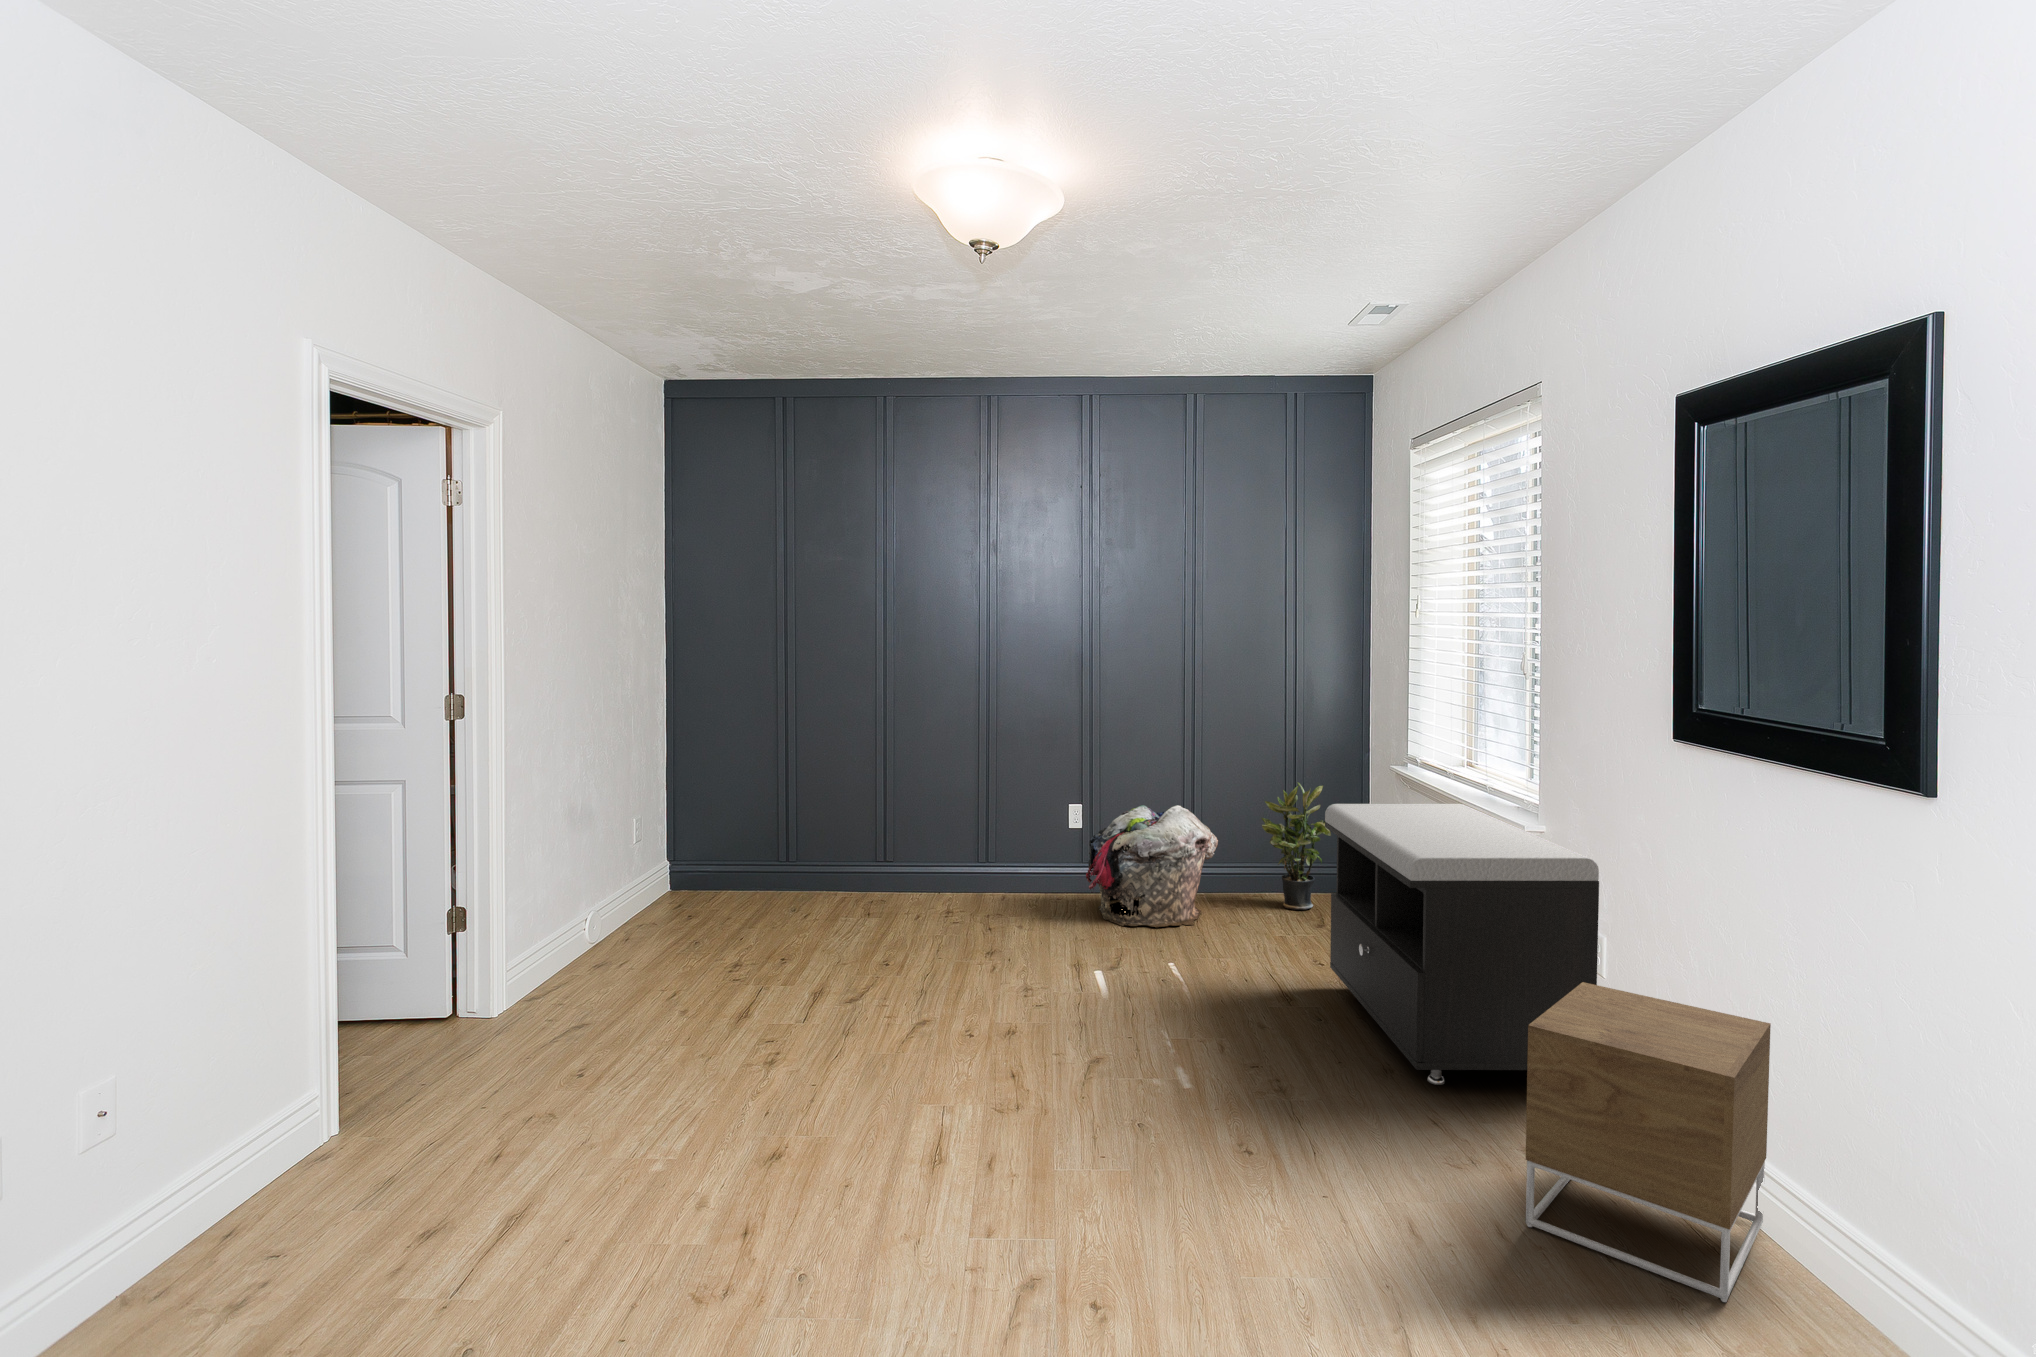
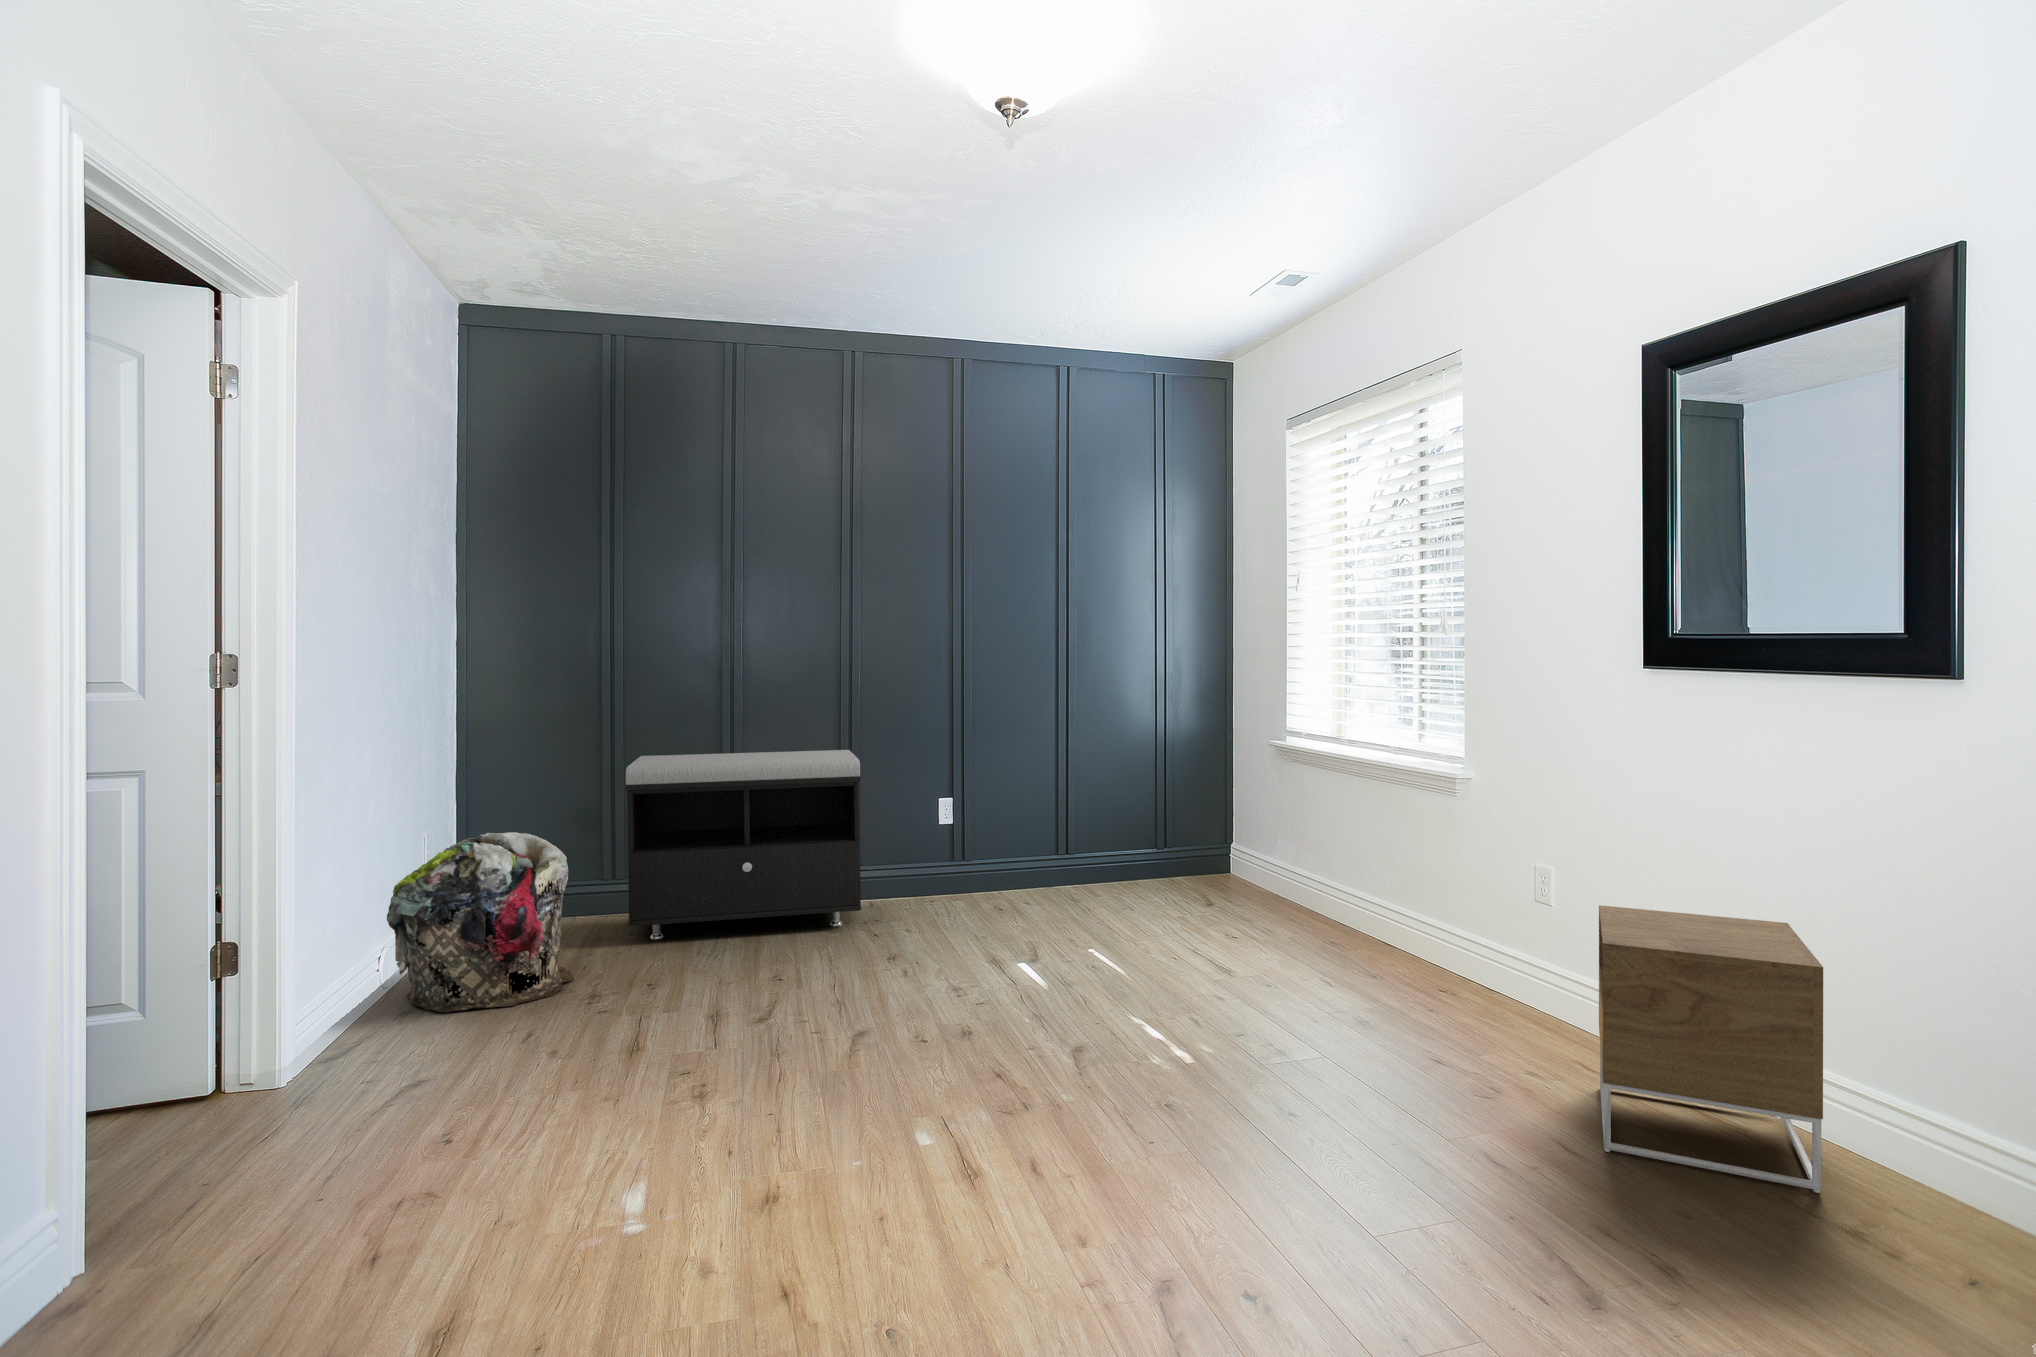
potted plant: present [1261,782,1331,910] -> none [1141,763,1208,892]
storage bench: present [1325,804,1599,1085] -> present [626,750,861,940]
laundry basket: present [1086,805,1218,927] -> present [387,832,574,1012]

